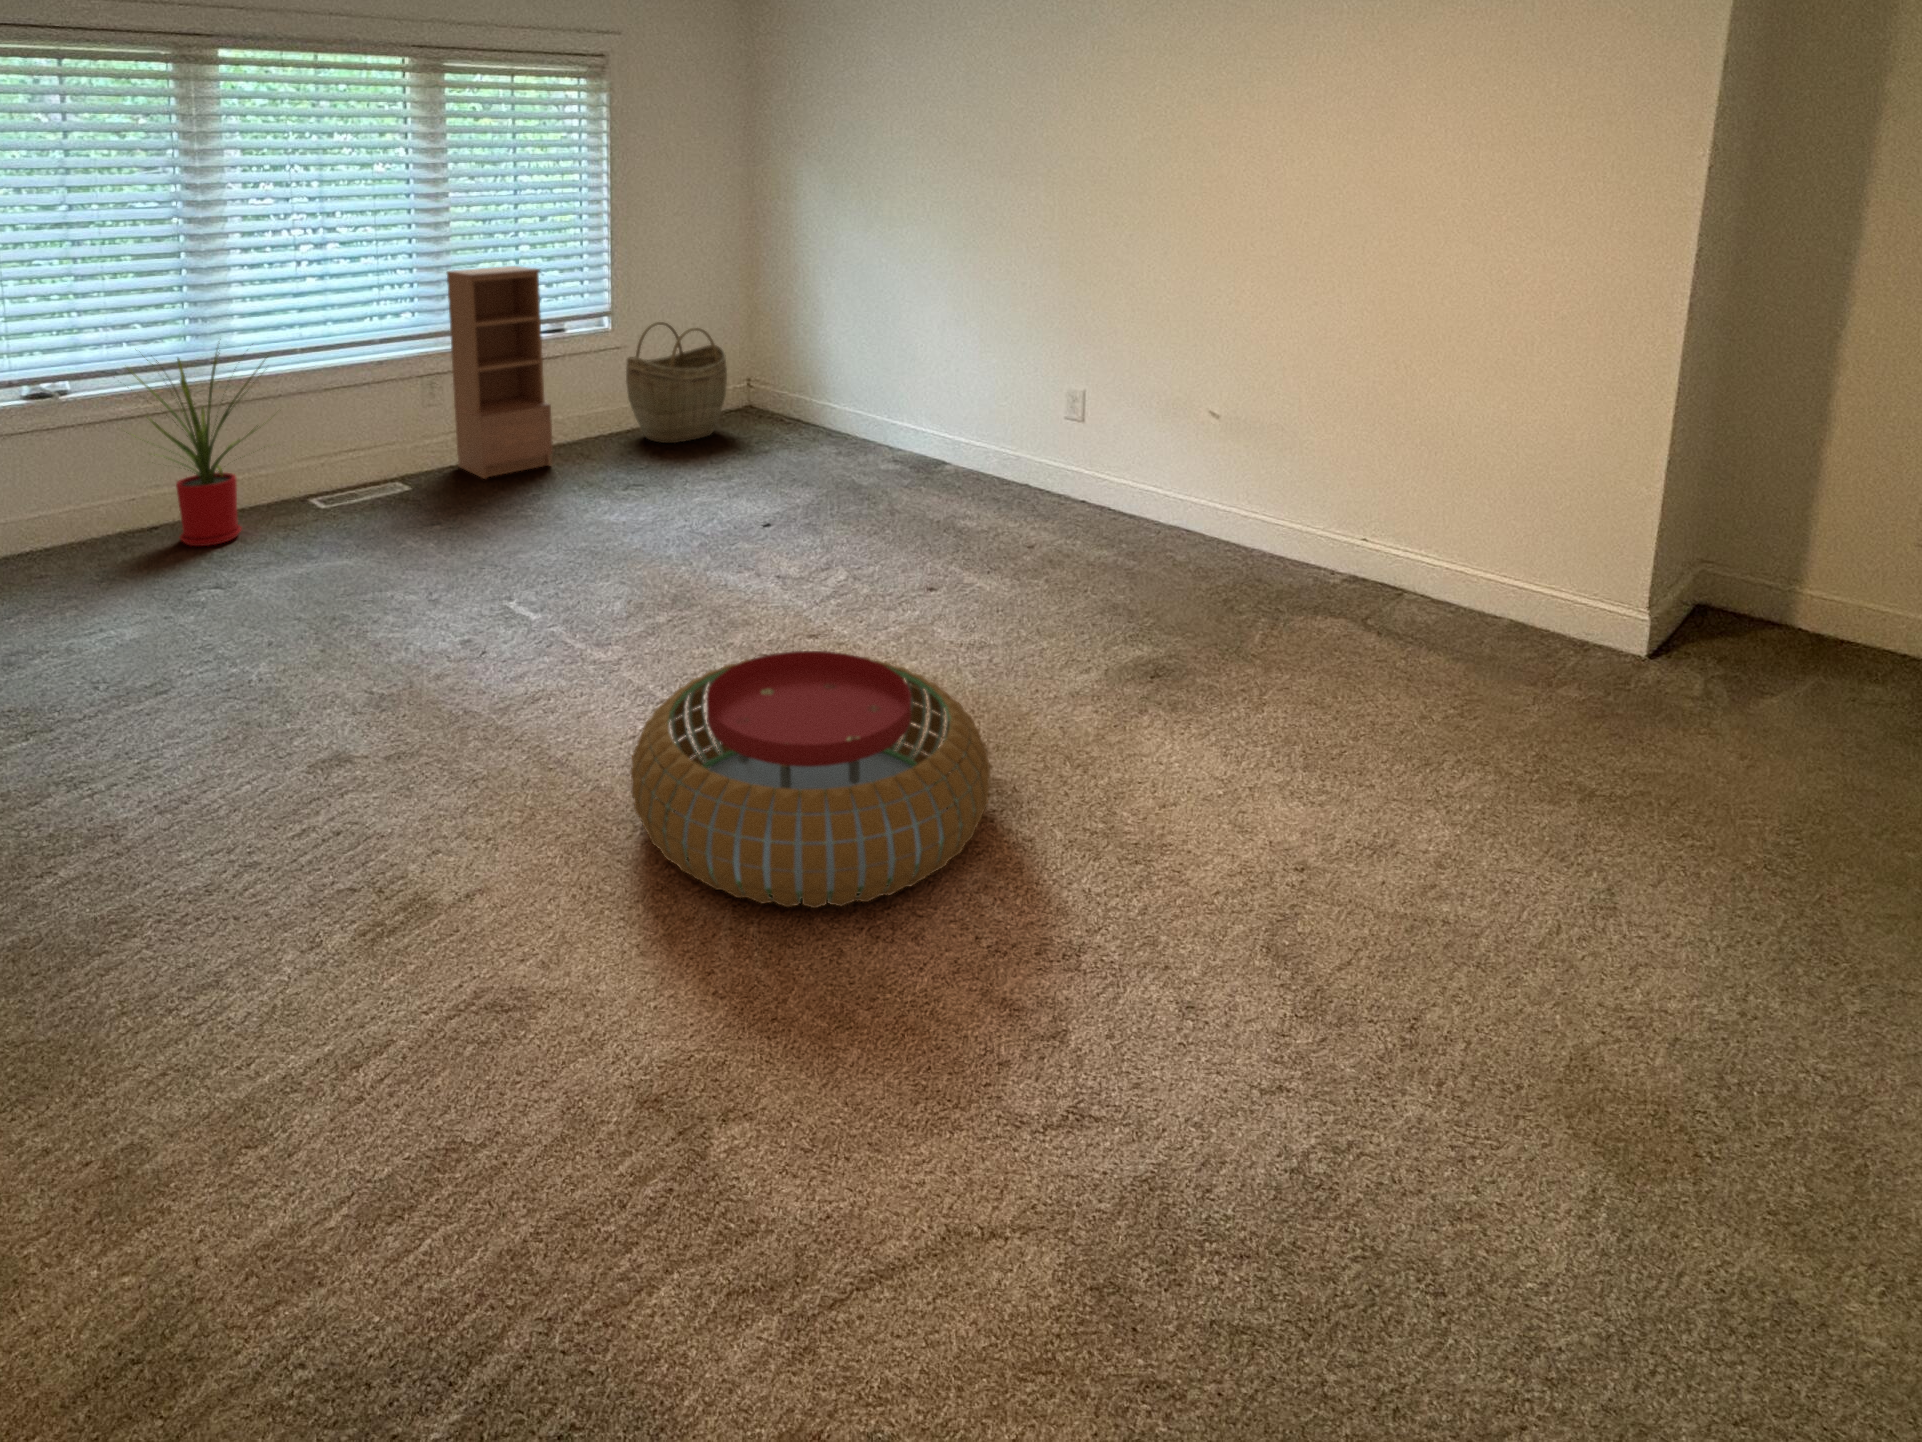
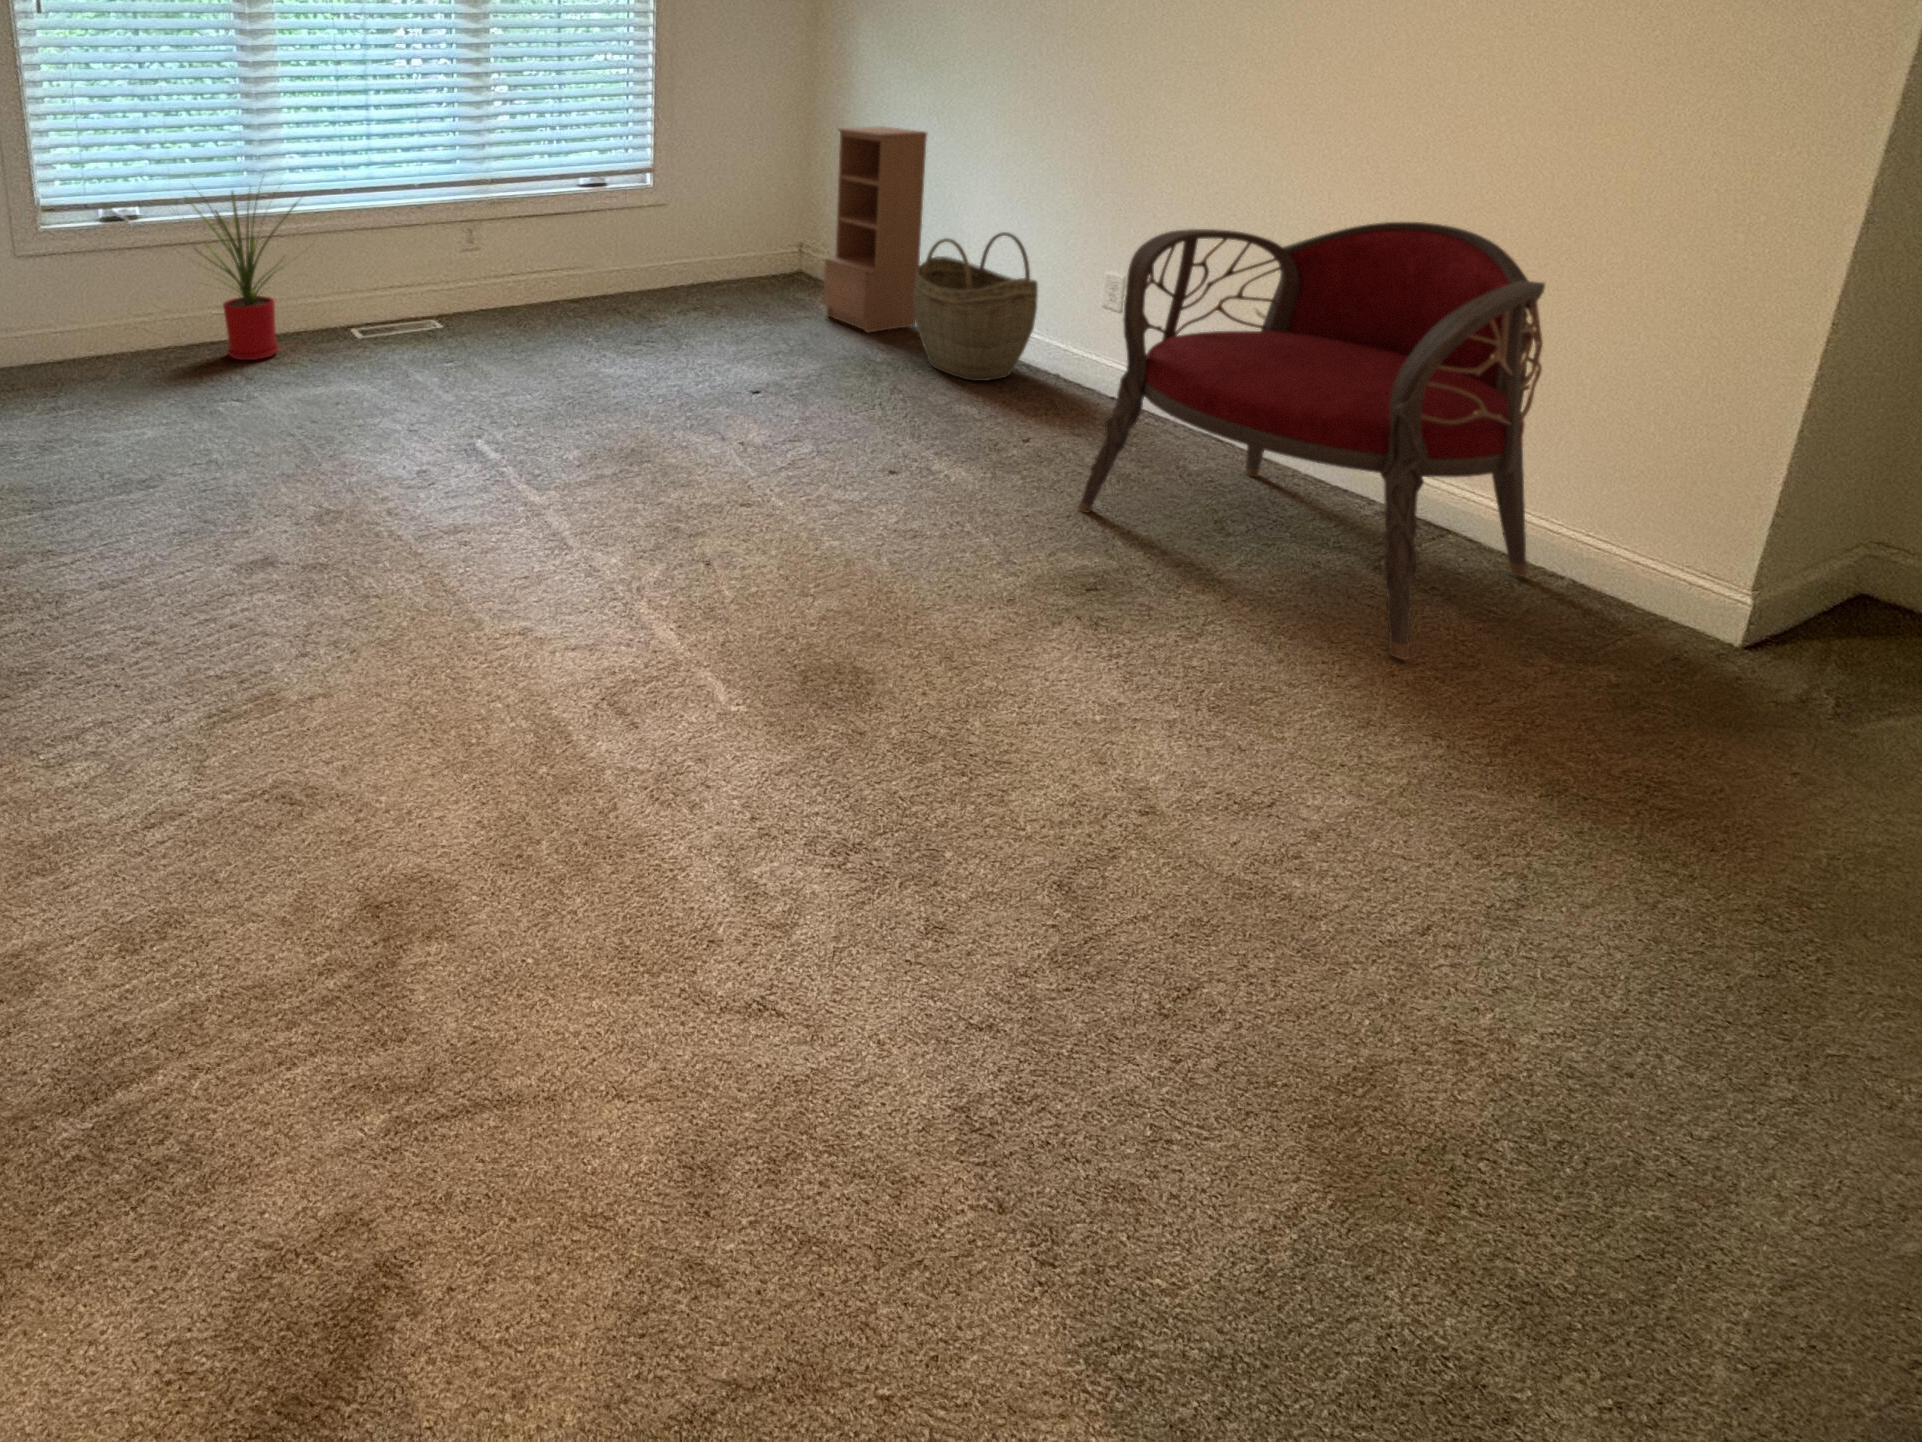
bookcase: present [447,266,553,479] -> present [823,126,927,332]
woven basket: present [626,322,727,443] -> present [914,232,1038,381]
armchair: none [1116,324,1490,702] -> present [1077,222,1545,660]
pouf: present [631,651,990,908] -> none [470,514,826,763]

